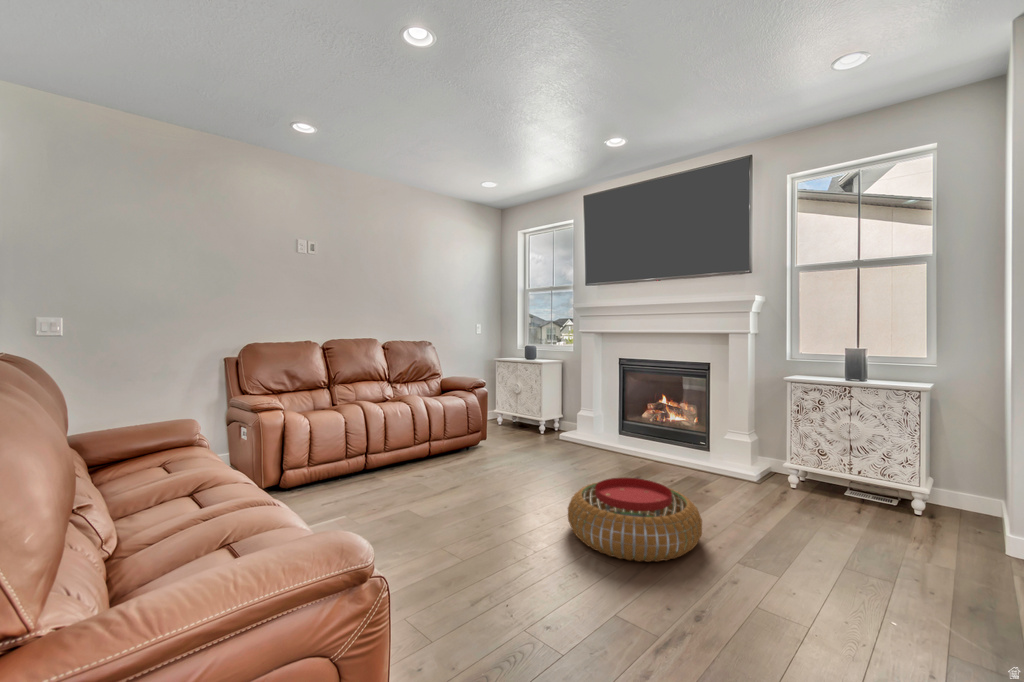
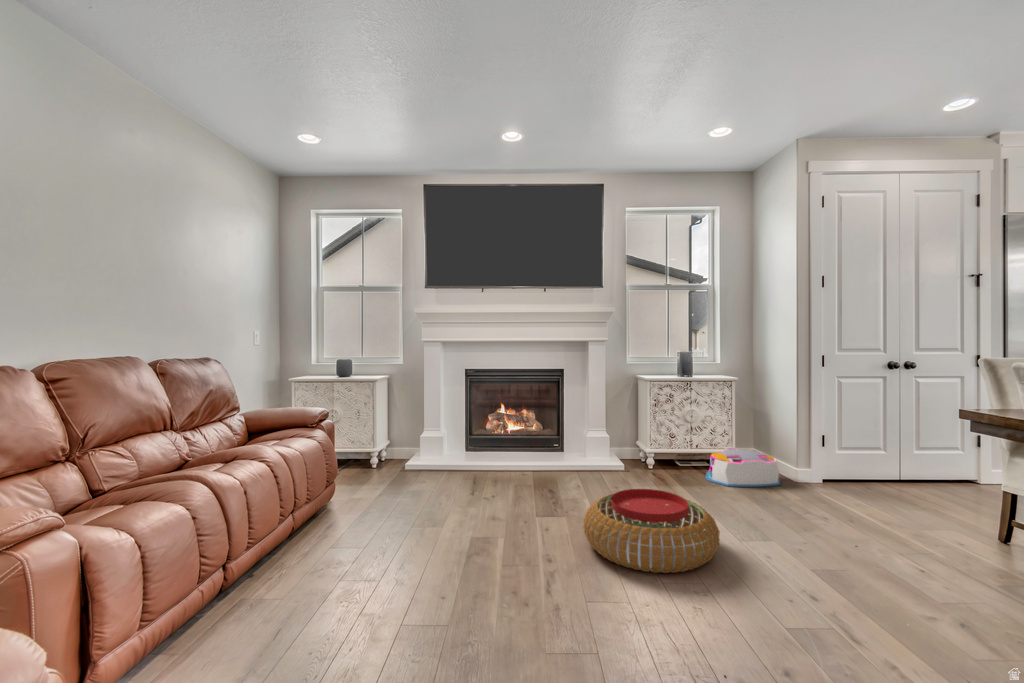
storage bin: none [848,481,980,548] -> present [705,447,780,487]

